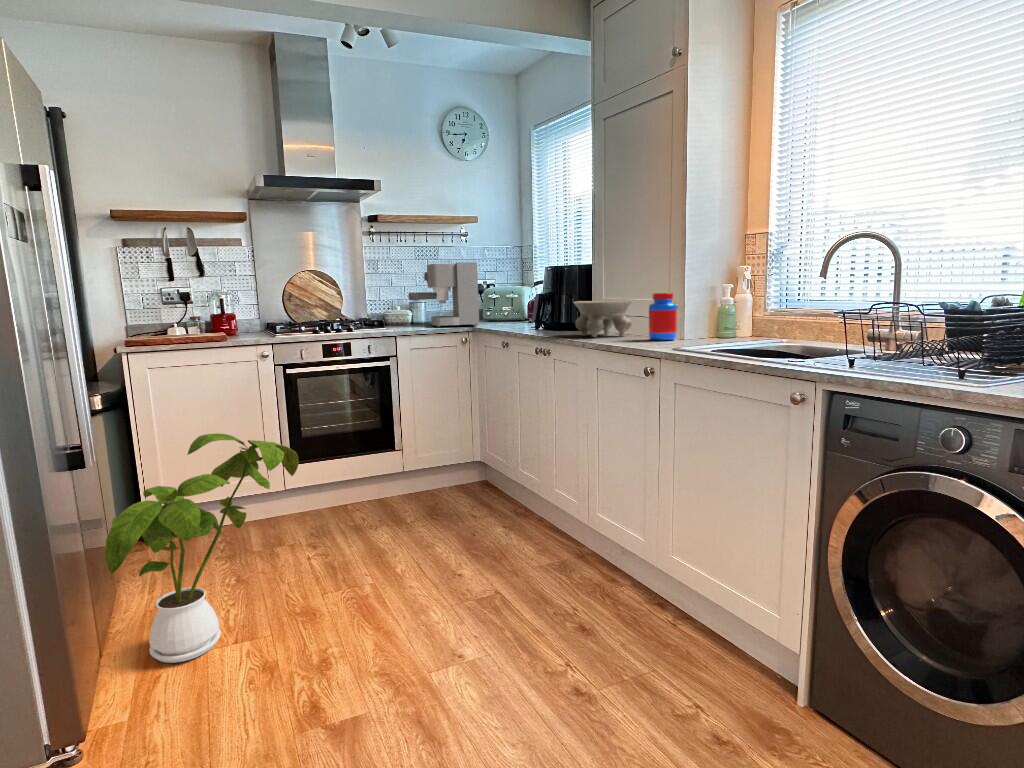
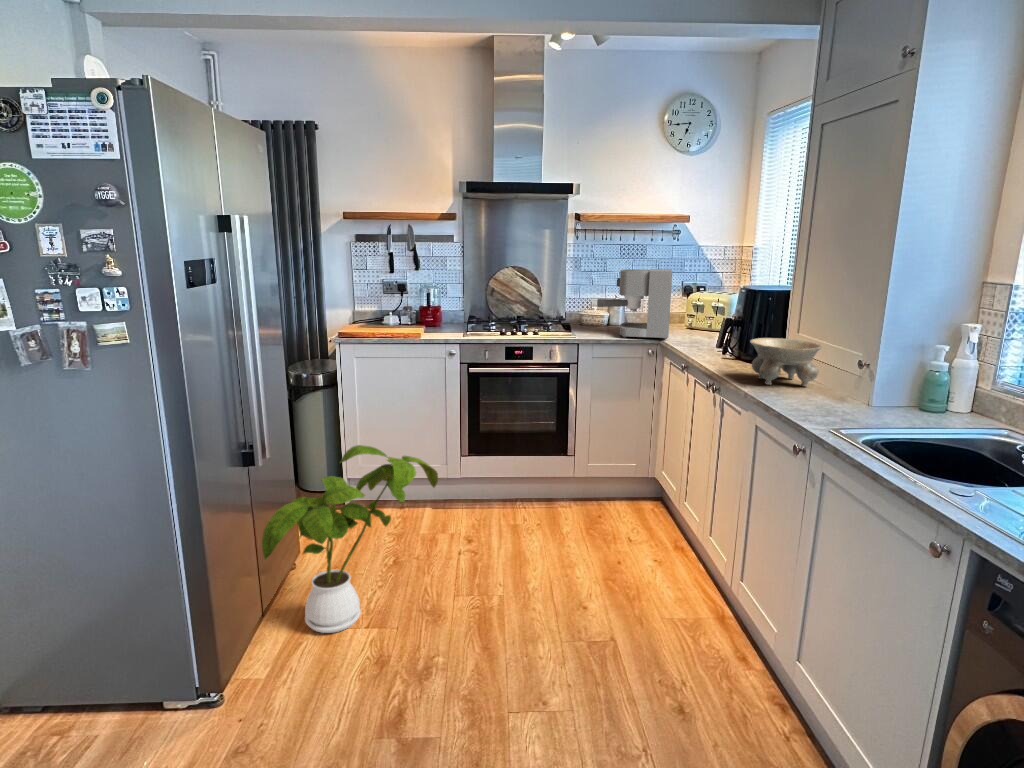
jar: present [649,293,677,341] -> none [826,347,867,407]

